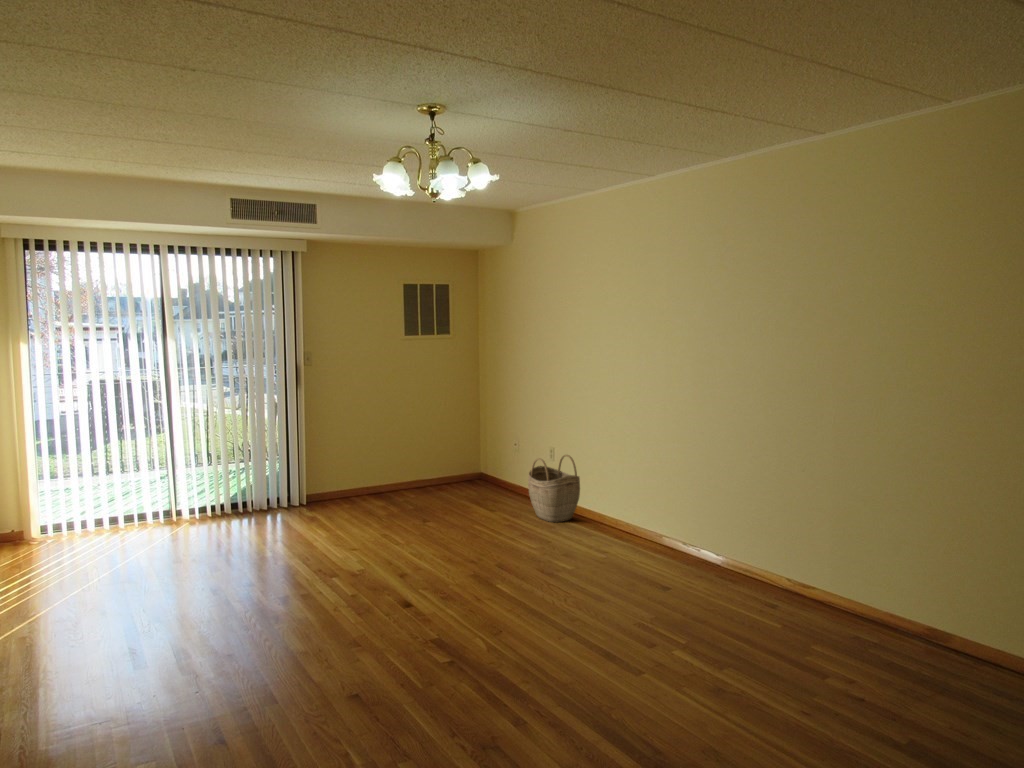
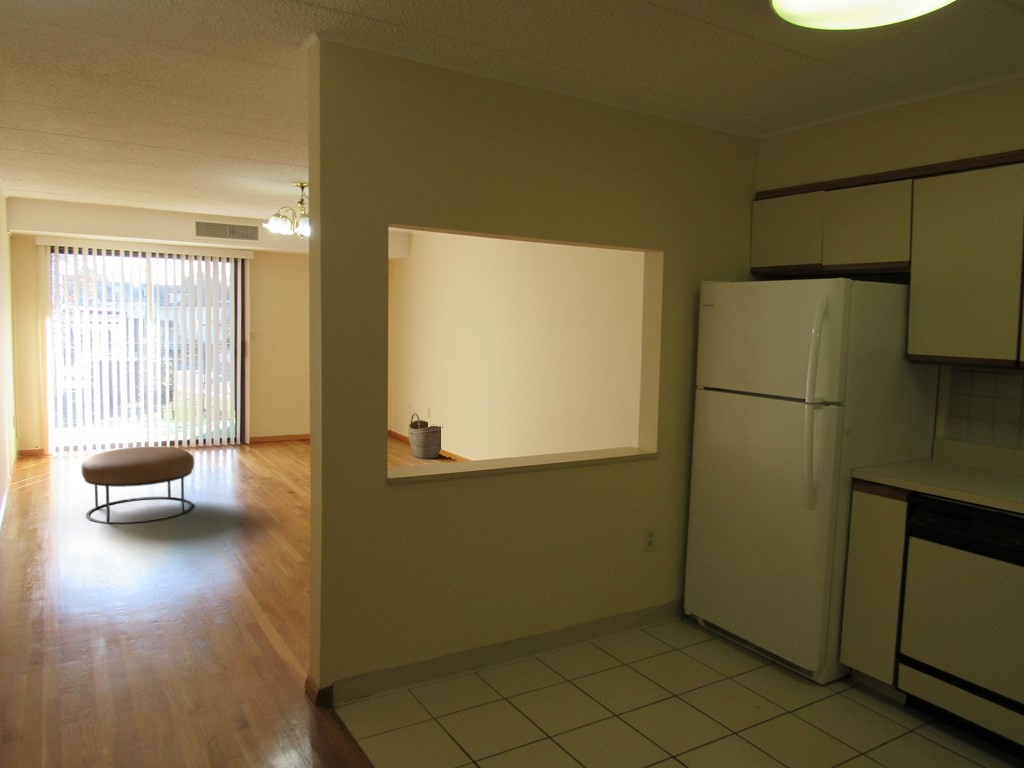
ottoman: none [71,546,254,699] -> present [81,447,194,524]

